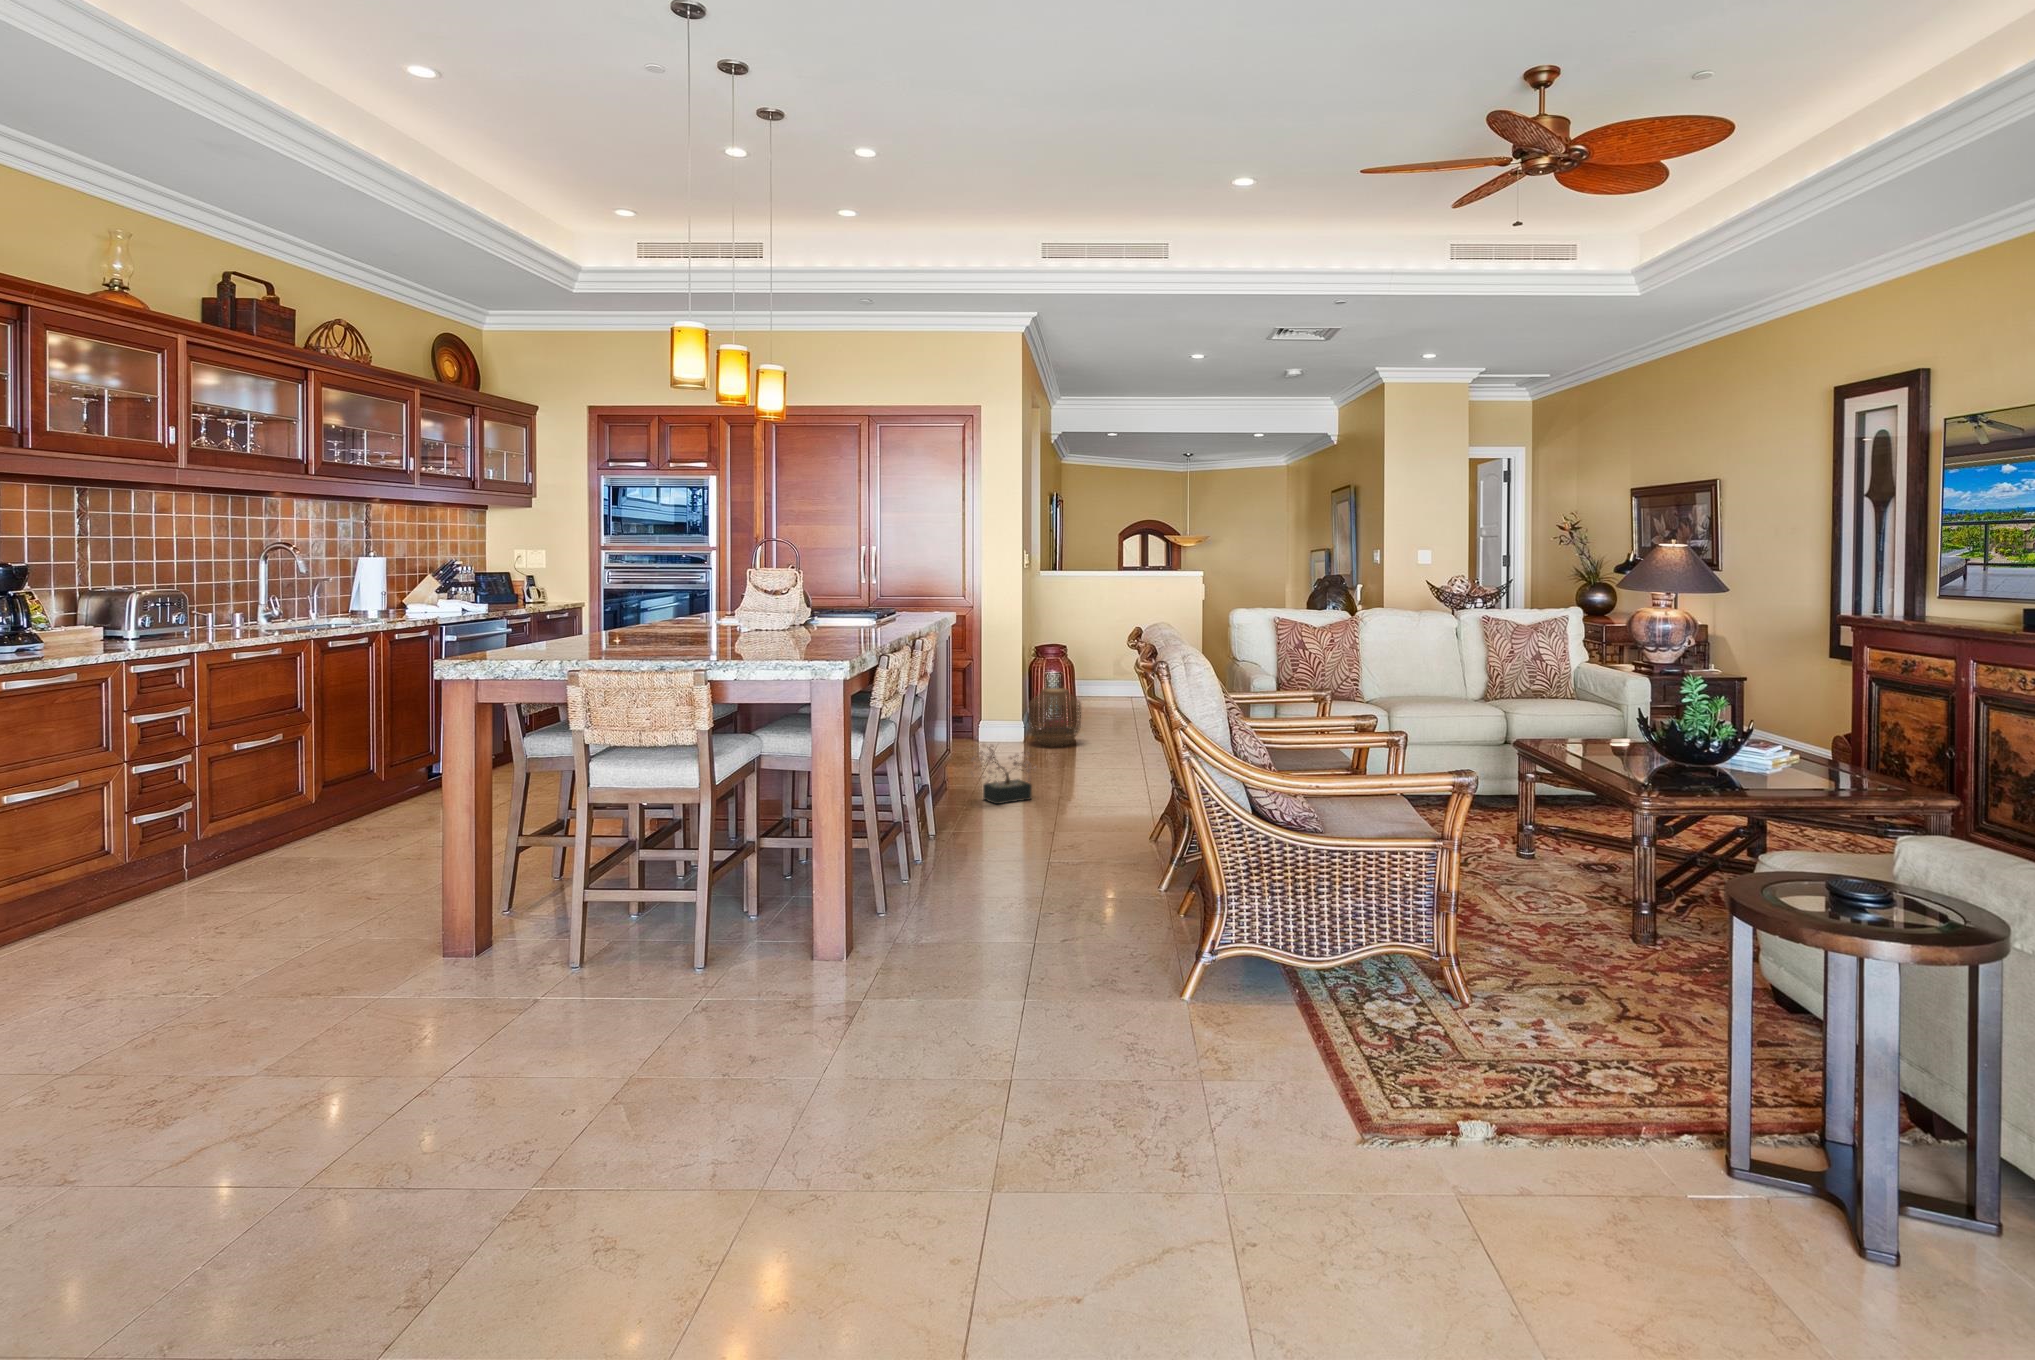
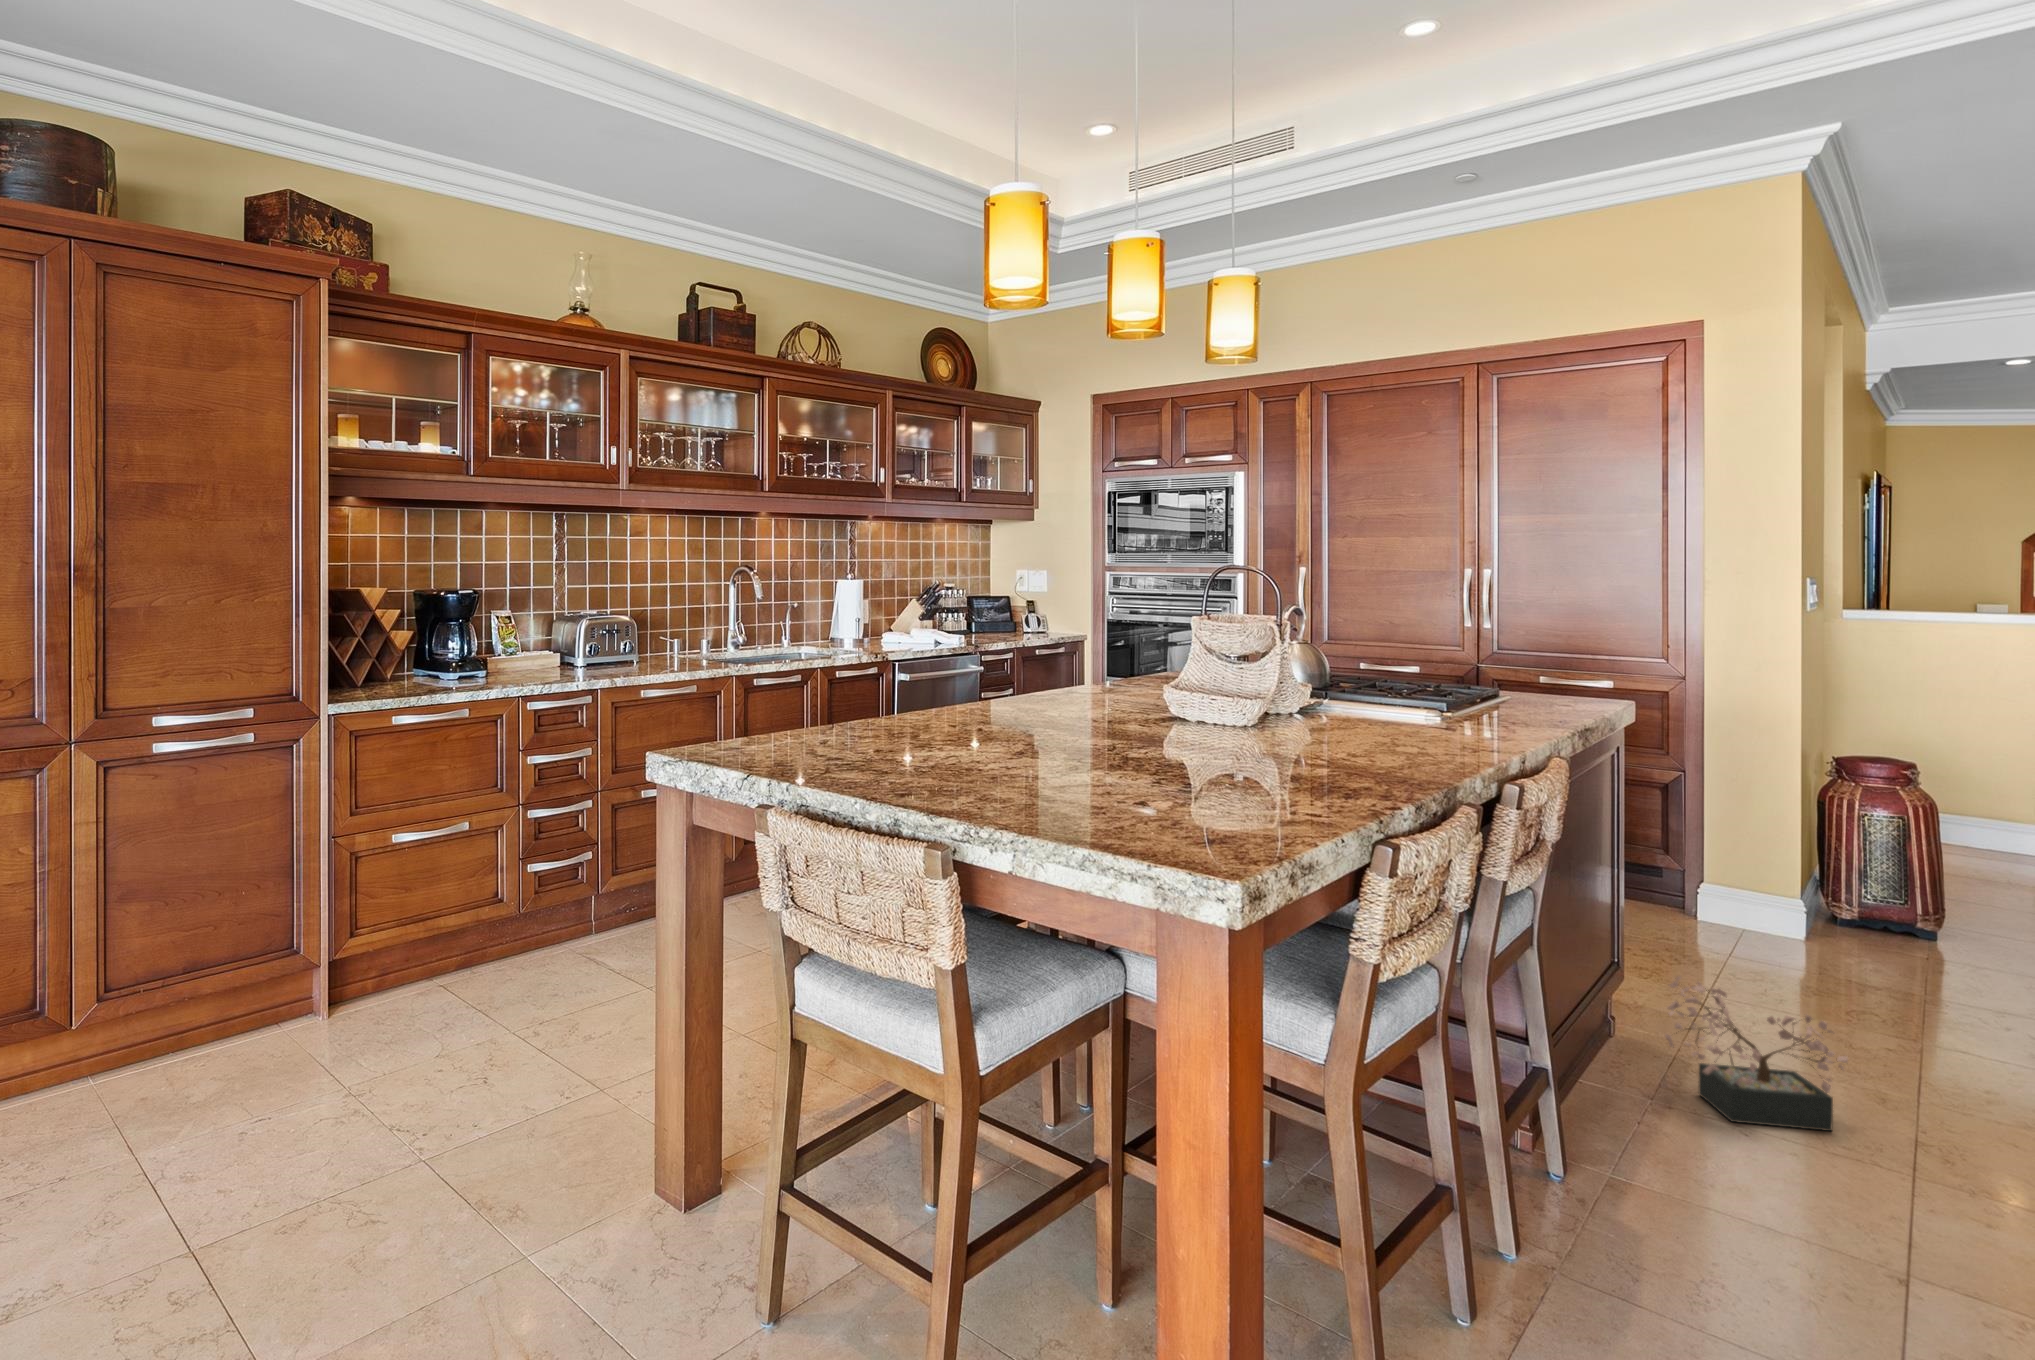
woven basket: present [1029,688,1081,746] -> none [1817,849,1962,975]

